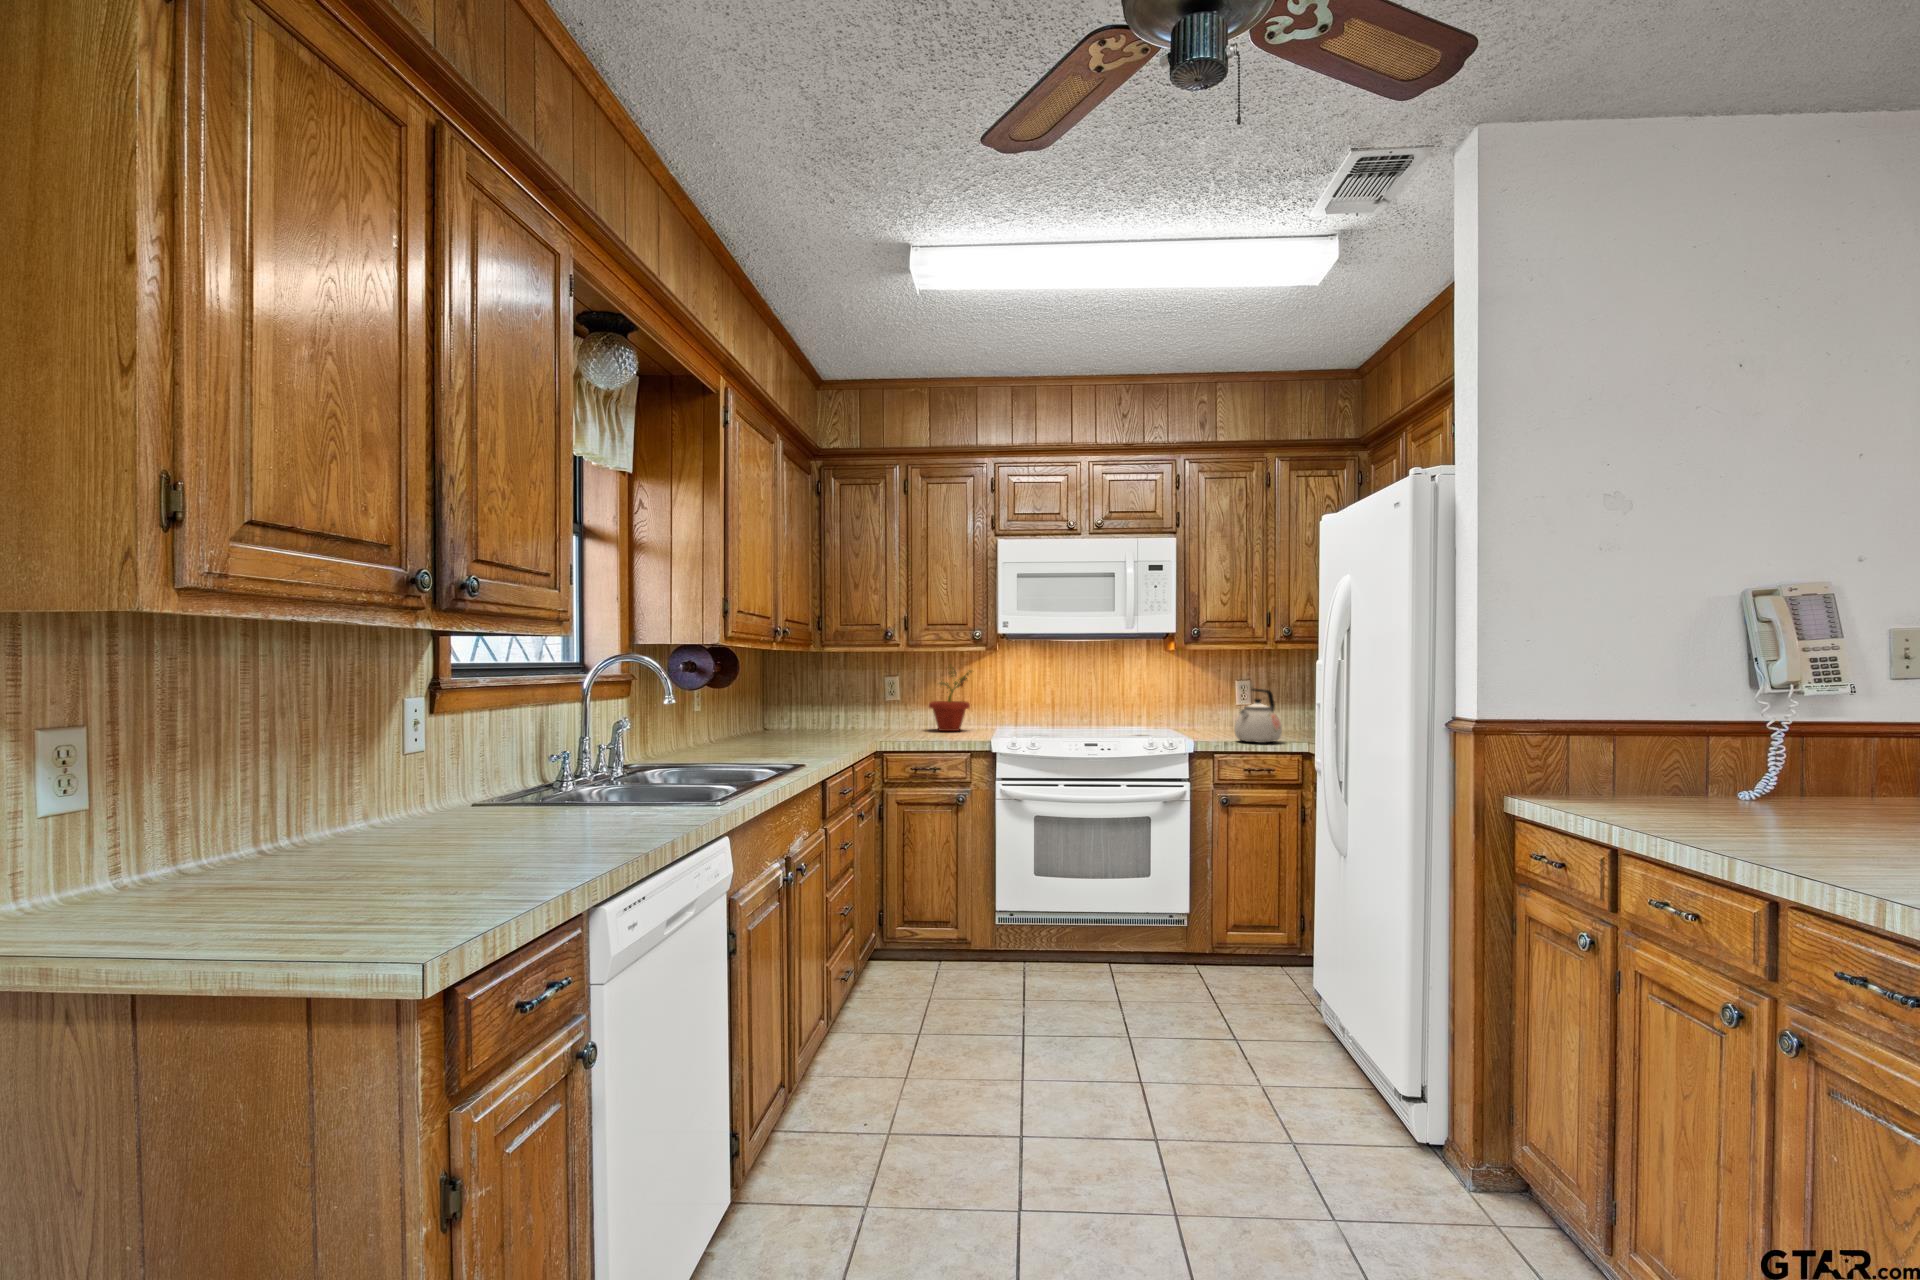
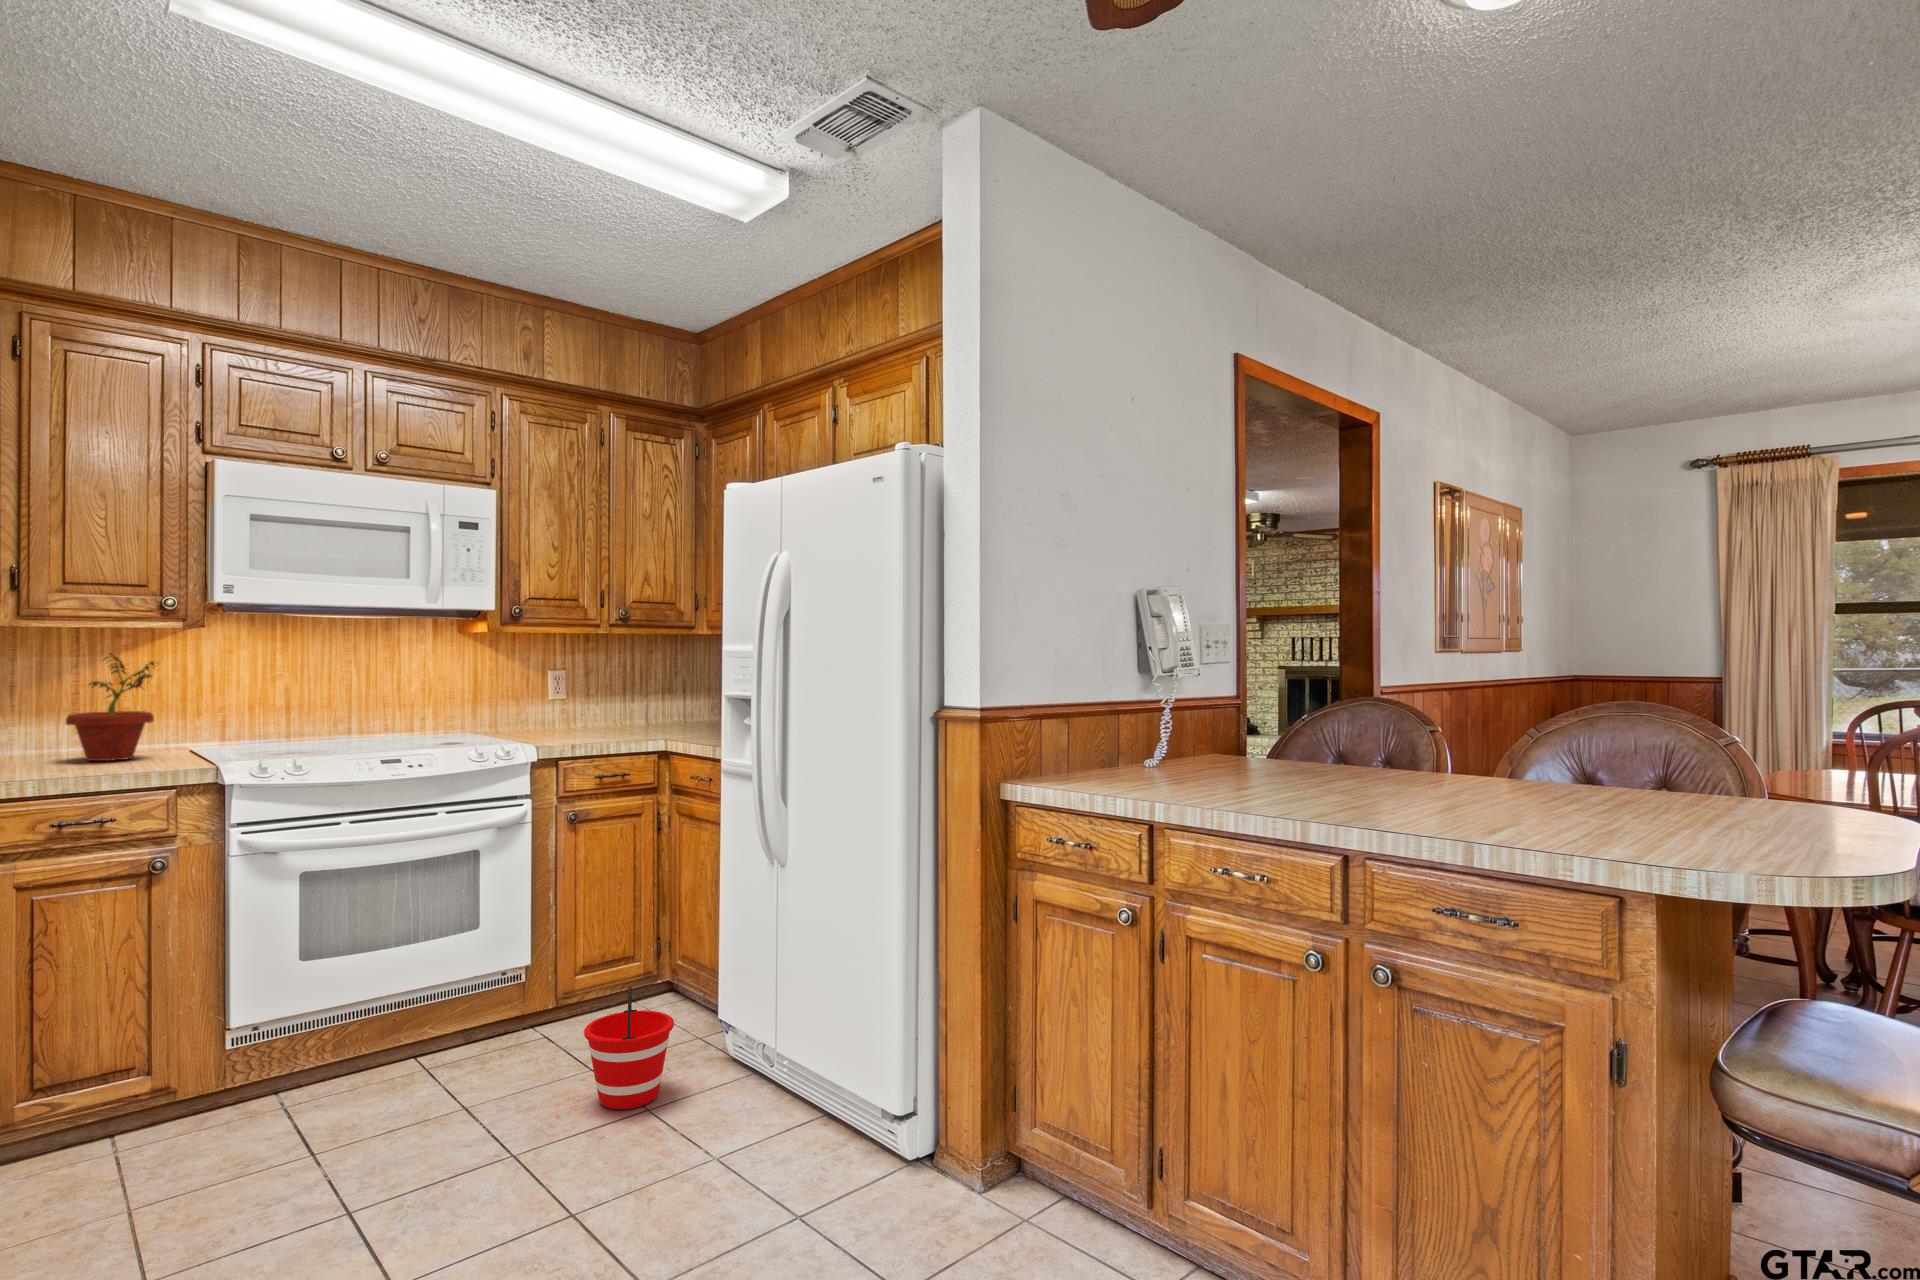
kettle: present [1234,689,1282,743] -> none [578,680,635,744]
bucket: none [1192,937,1264,1036] -> present [584,986,674,1109]

